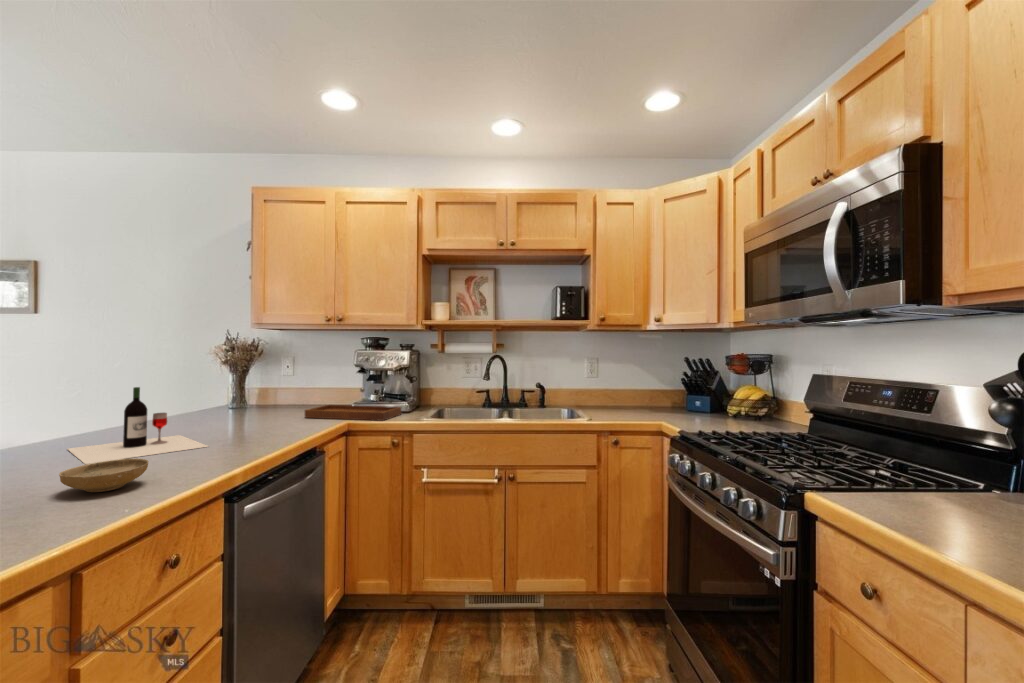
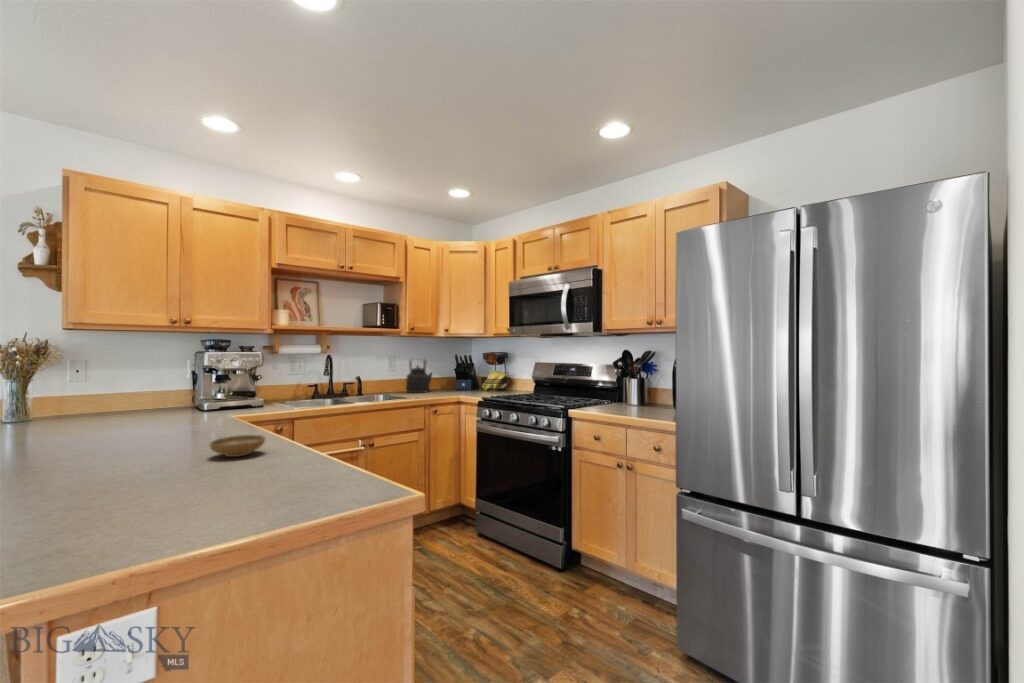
kettle: none [609,363,652,409] -> present [406,360,432,393]
wine bottle: present [68,387,208,464] -> none [27,392,188,459]
tray: present [305,388,401,421] -> none [172,388,265,421]

